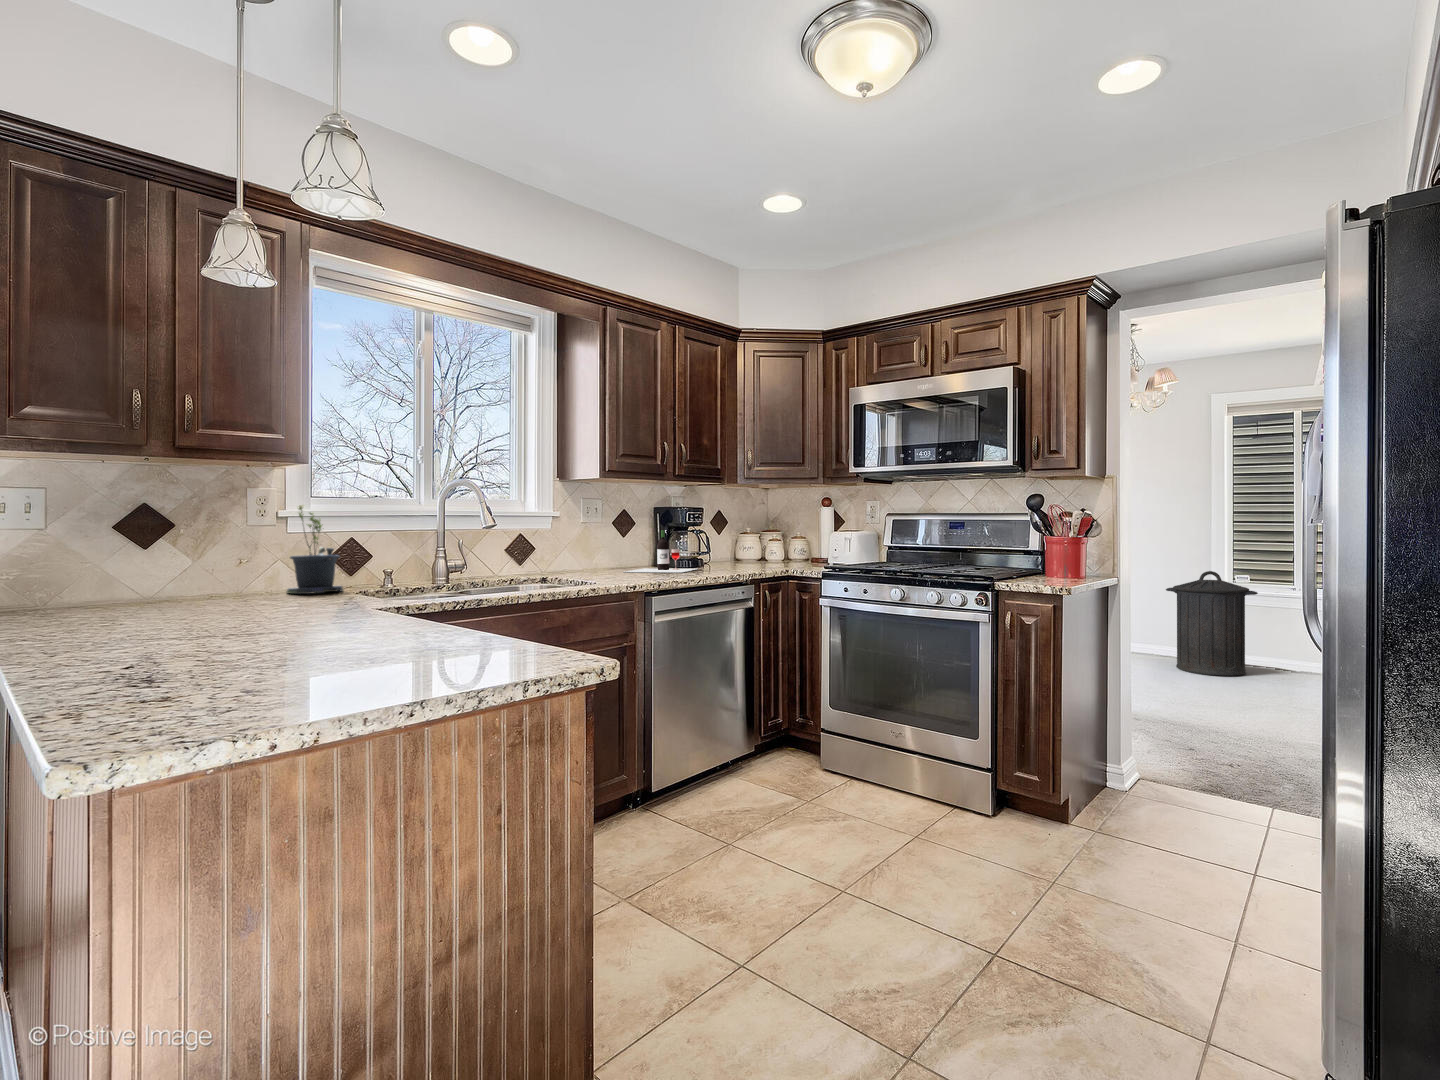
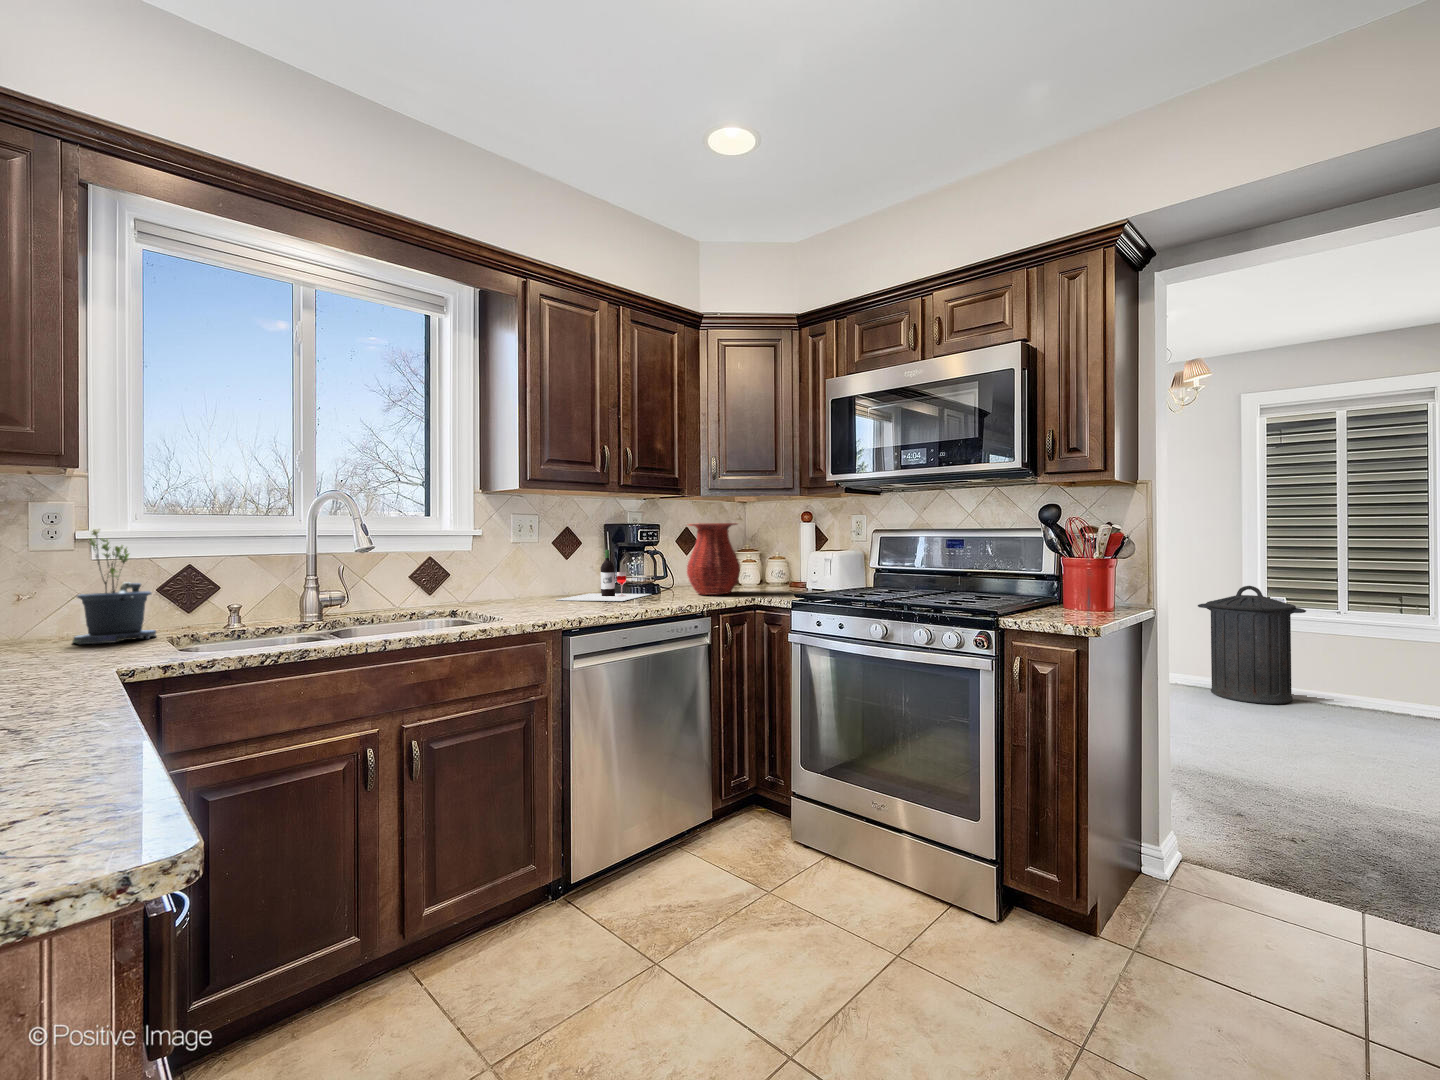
vase: none [729,508,776,569] -> present [687,523,740,595]

